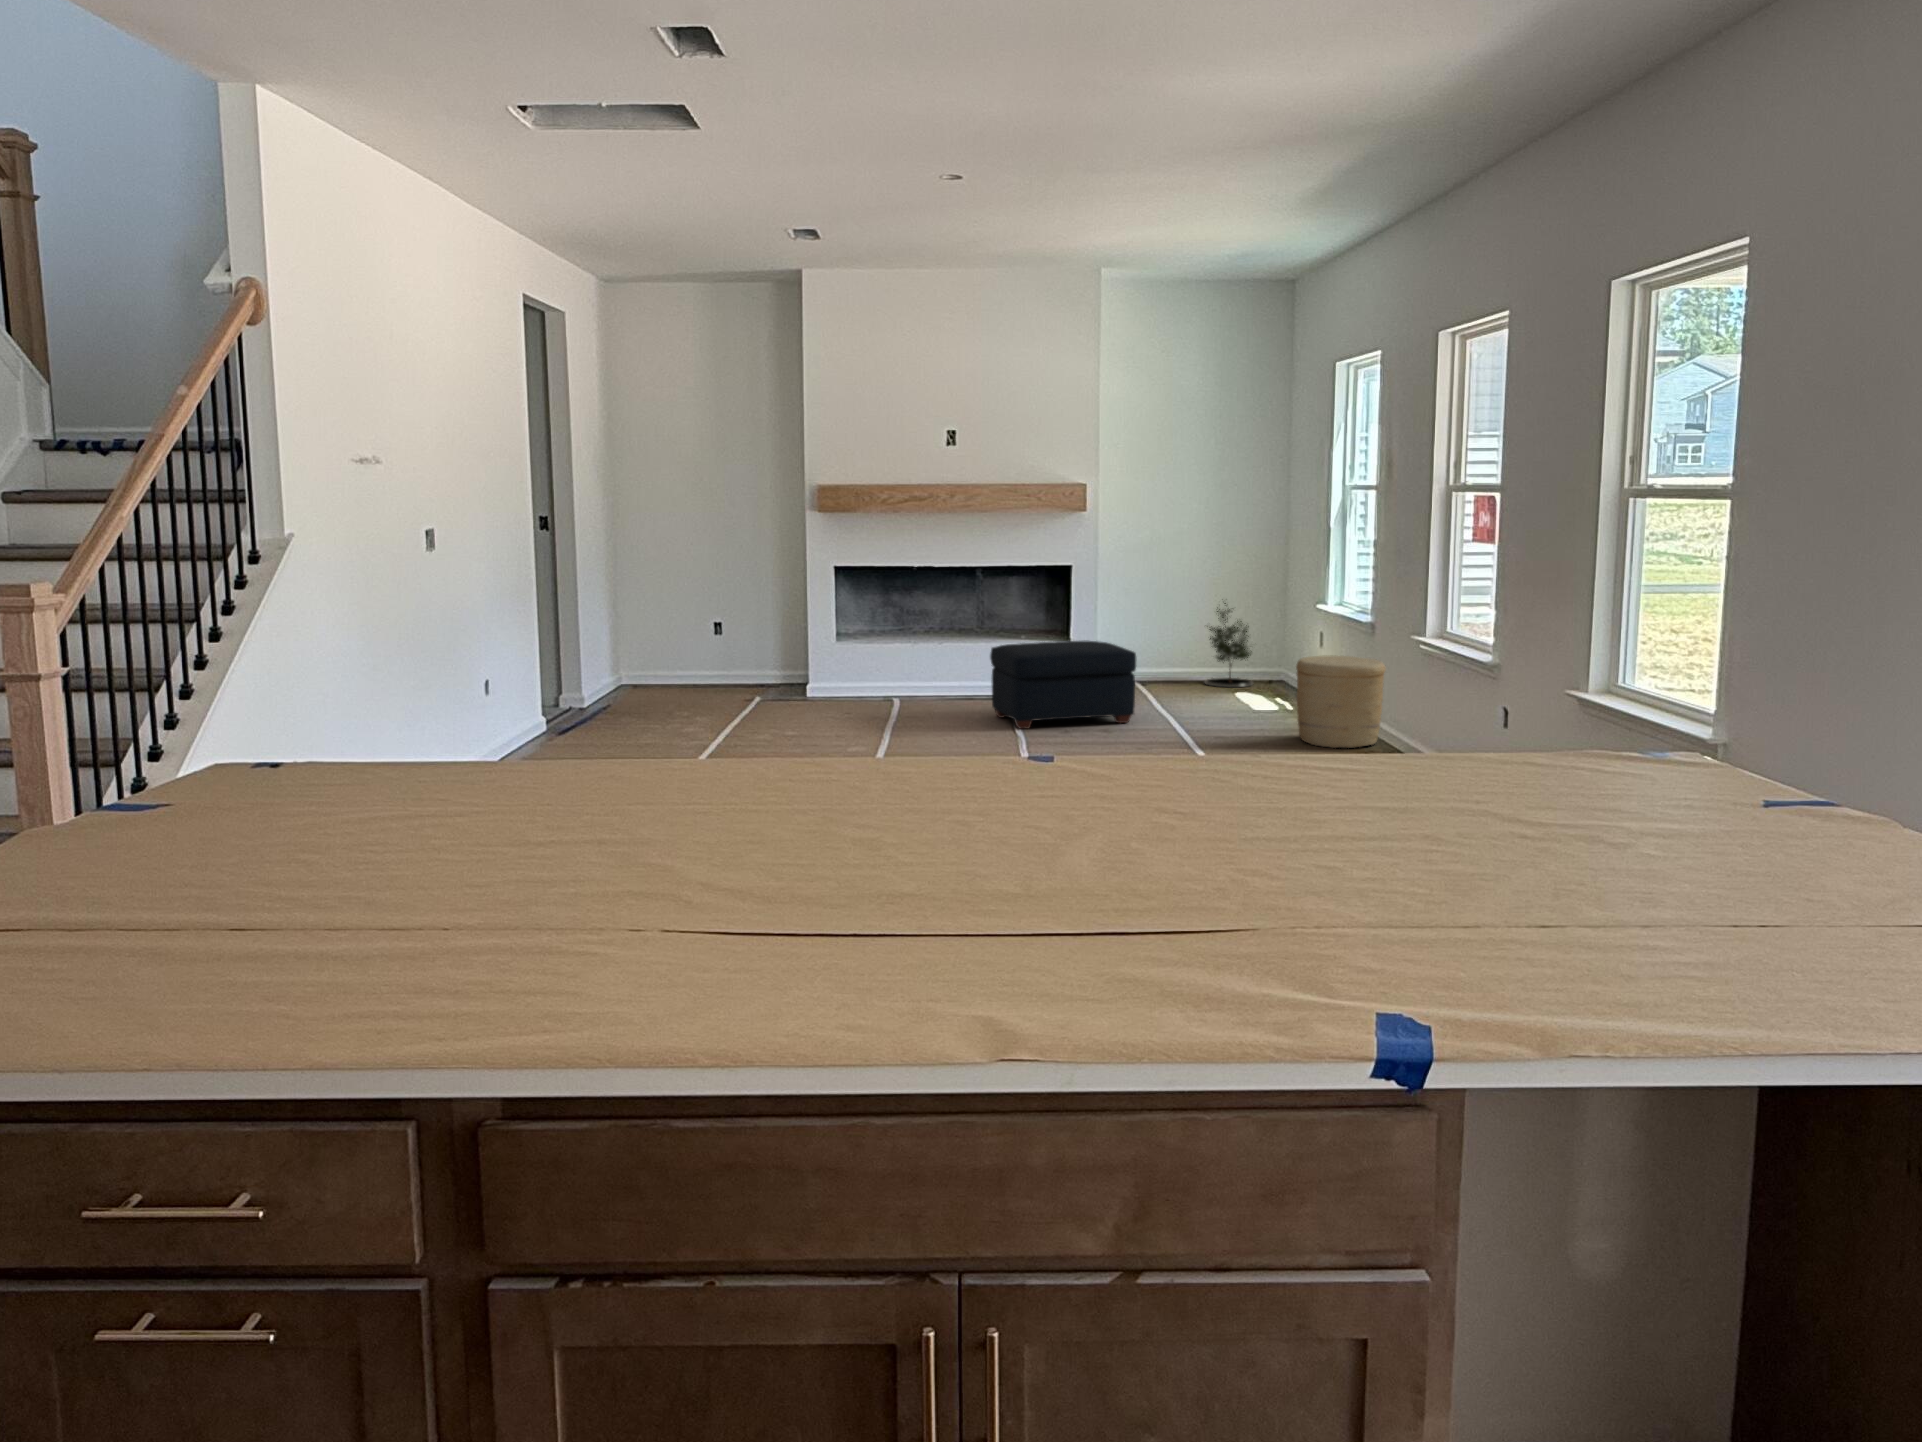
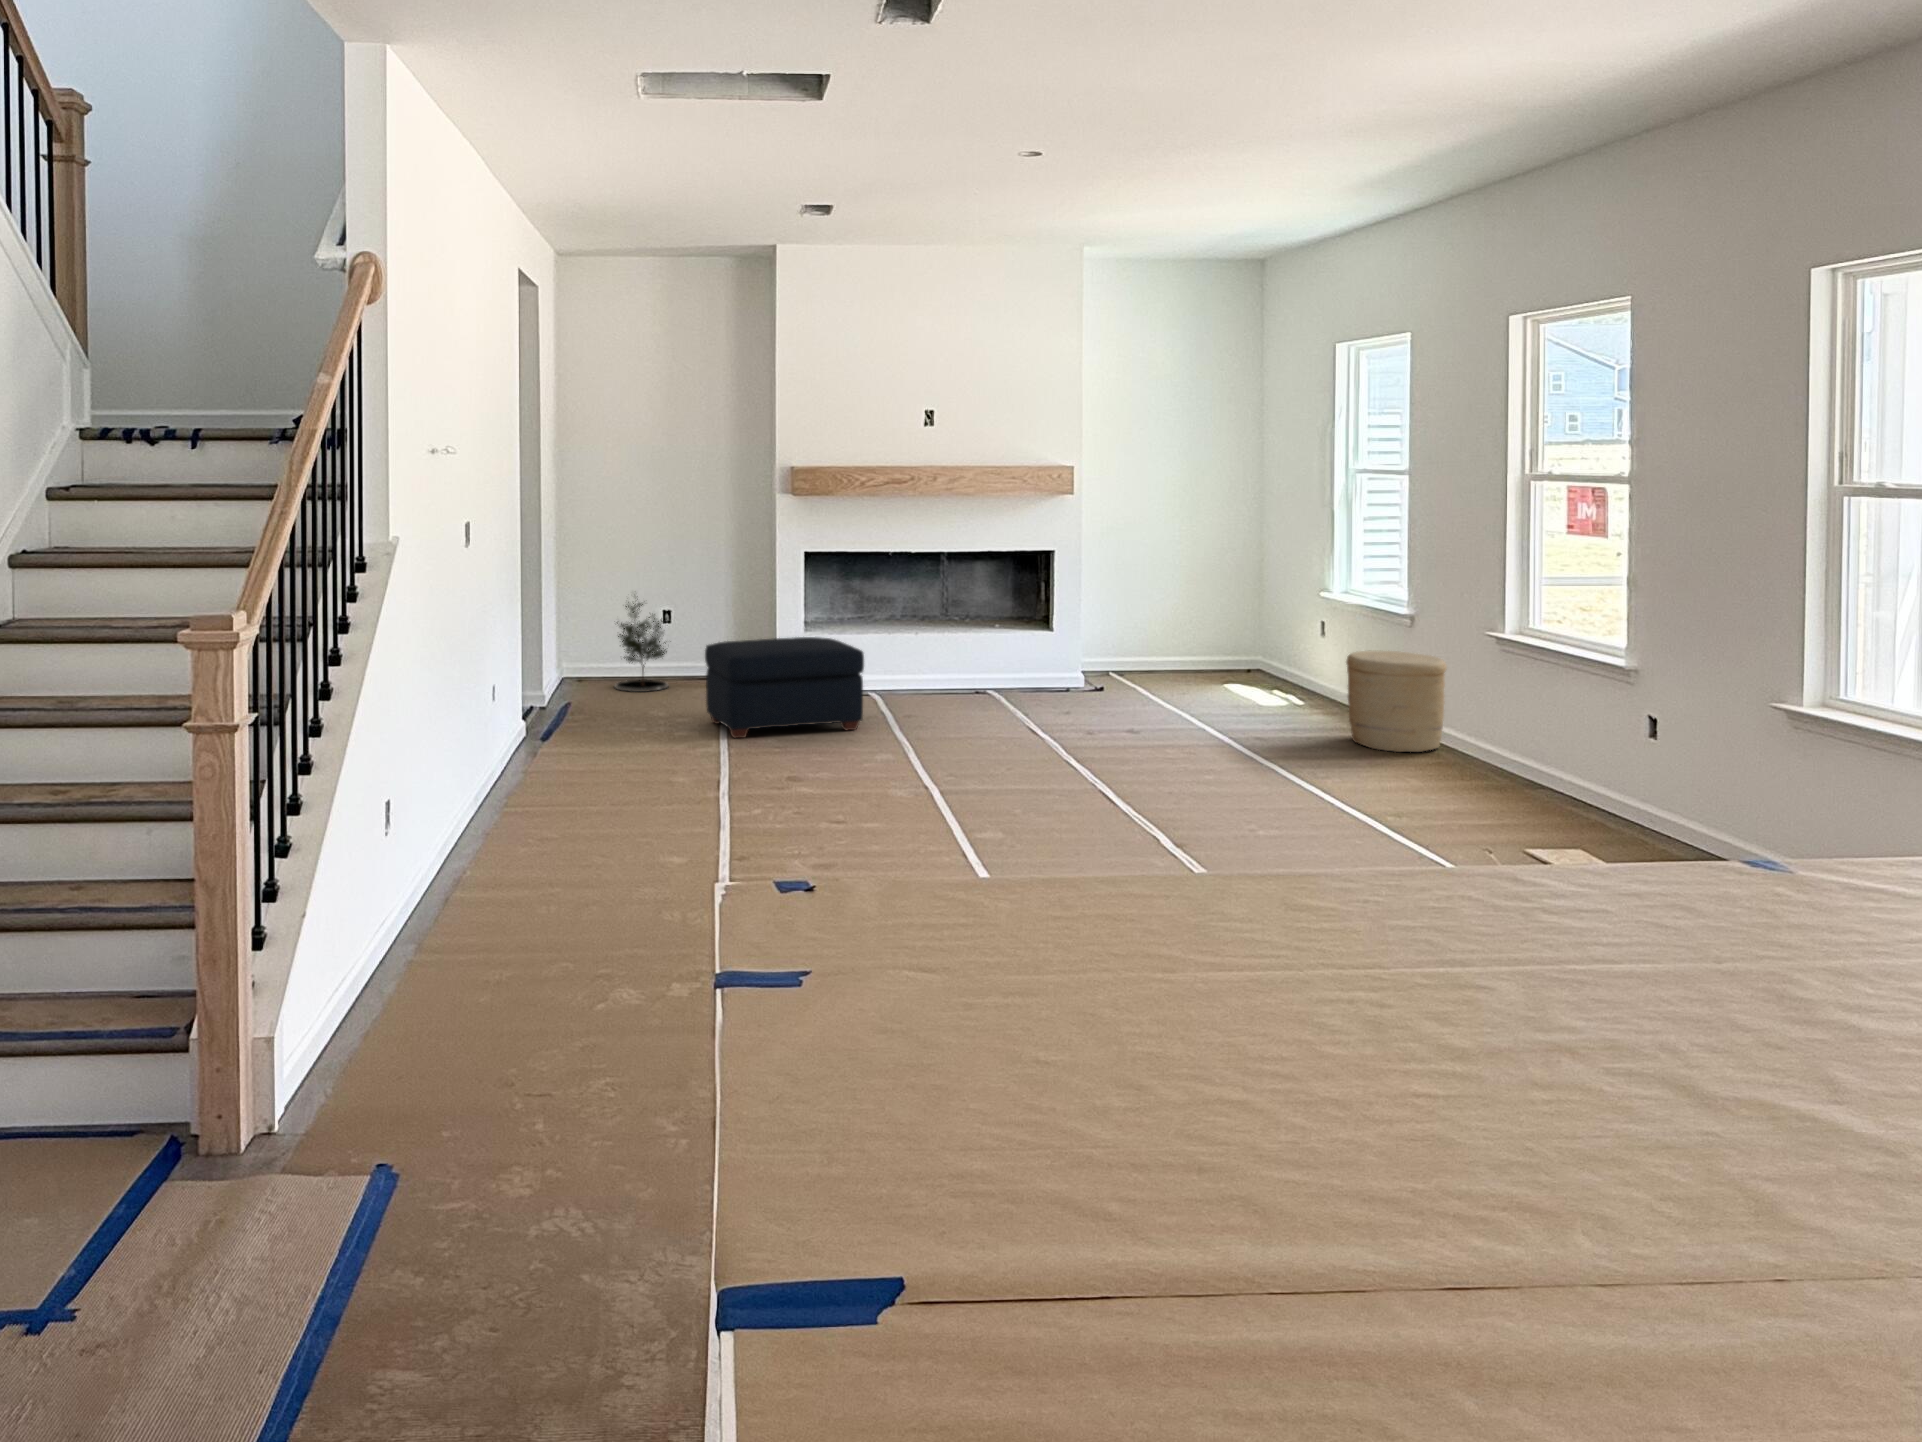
potted tree: present [1205,603,1253,687] -> present [614,599,668,692]
ottoman: present [990,641,1136,729] -> present [705,637,864,738]

